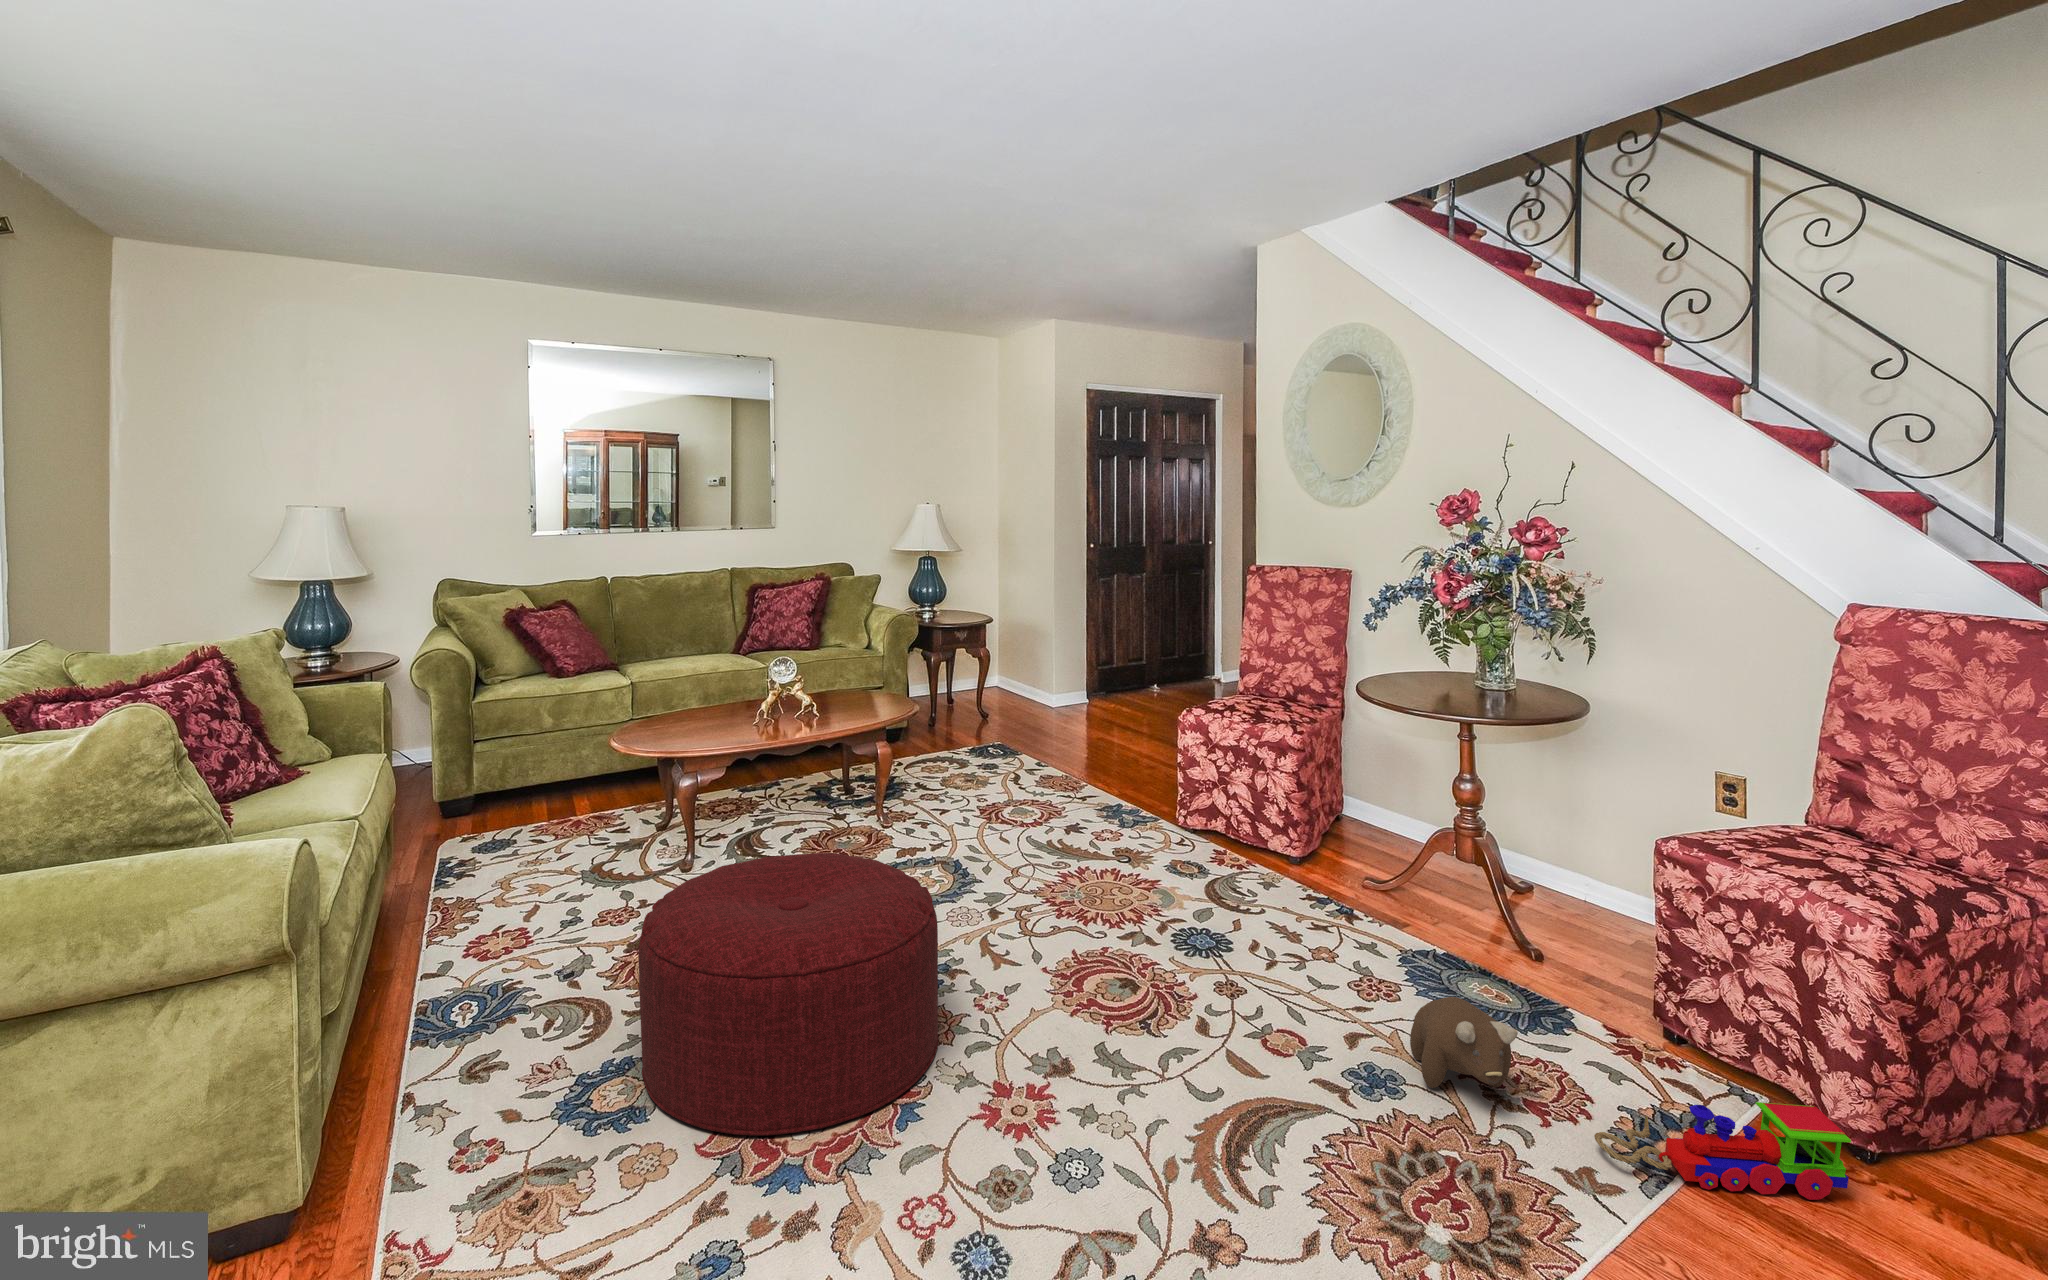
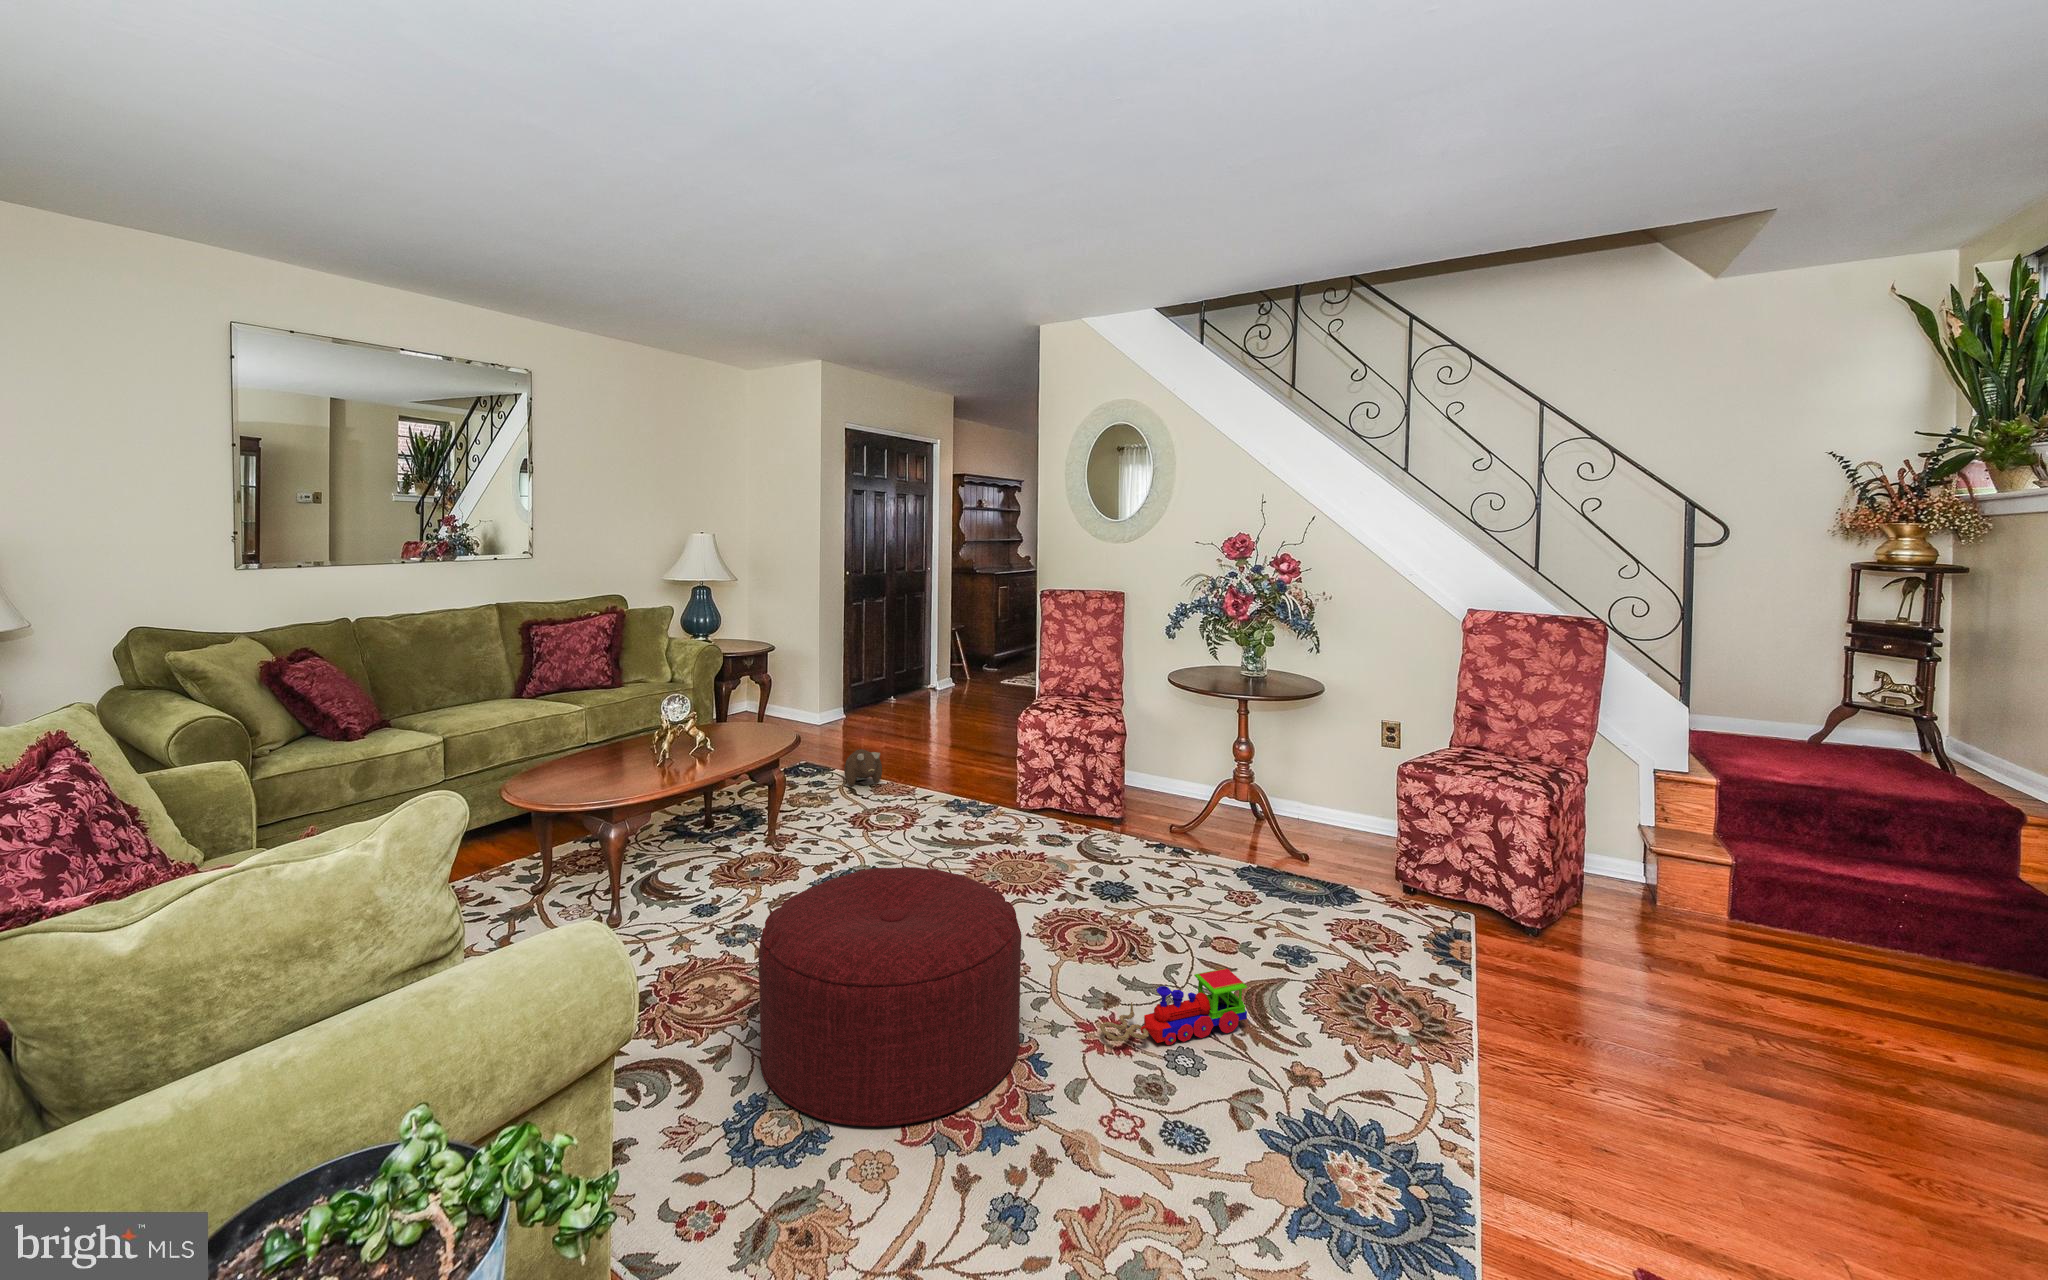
plush toy: present [1410,997,1518,1088] -> present [844,749,882,786]
toy train: present [1594,1102,1851,1200] -> present [1100,968,1247,1045]

